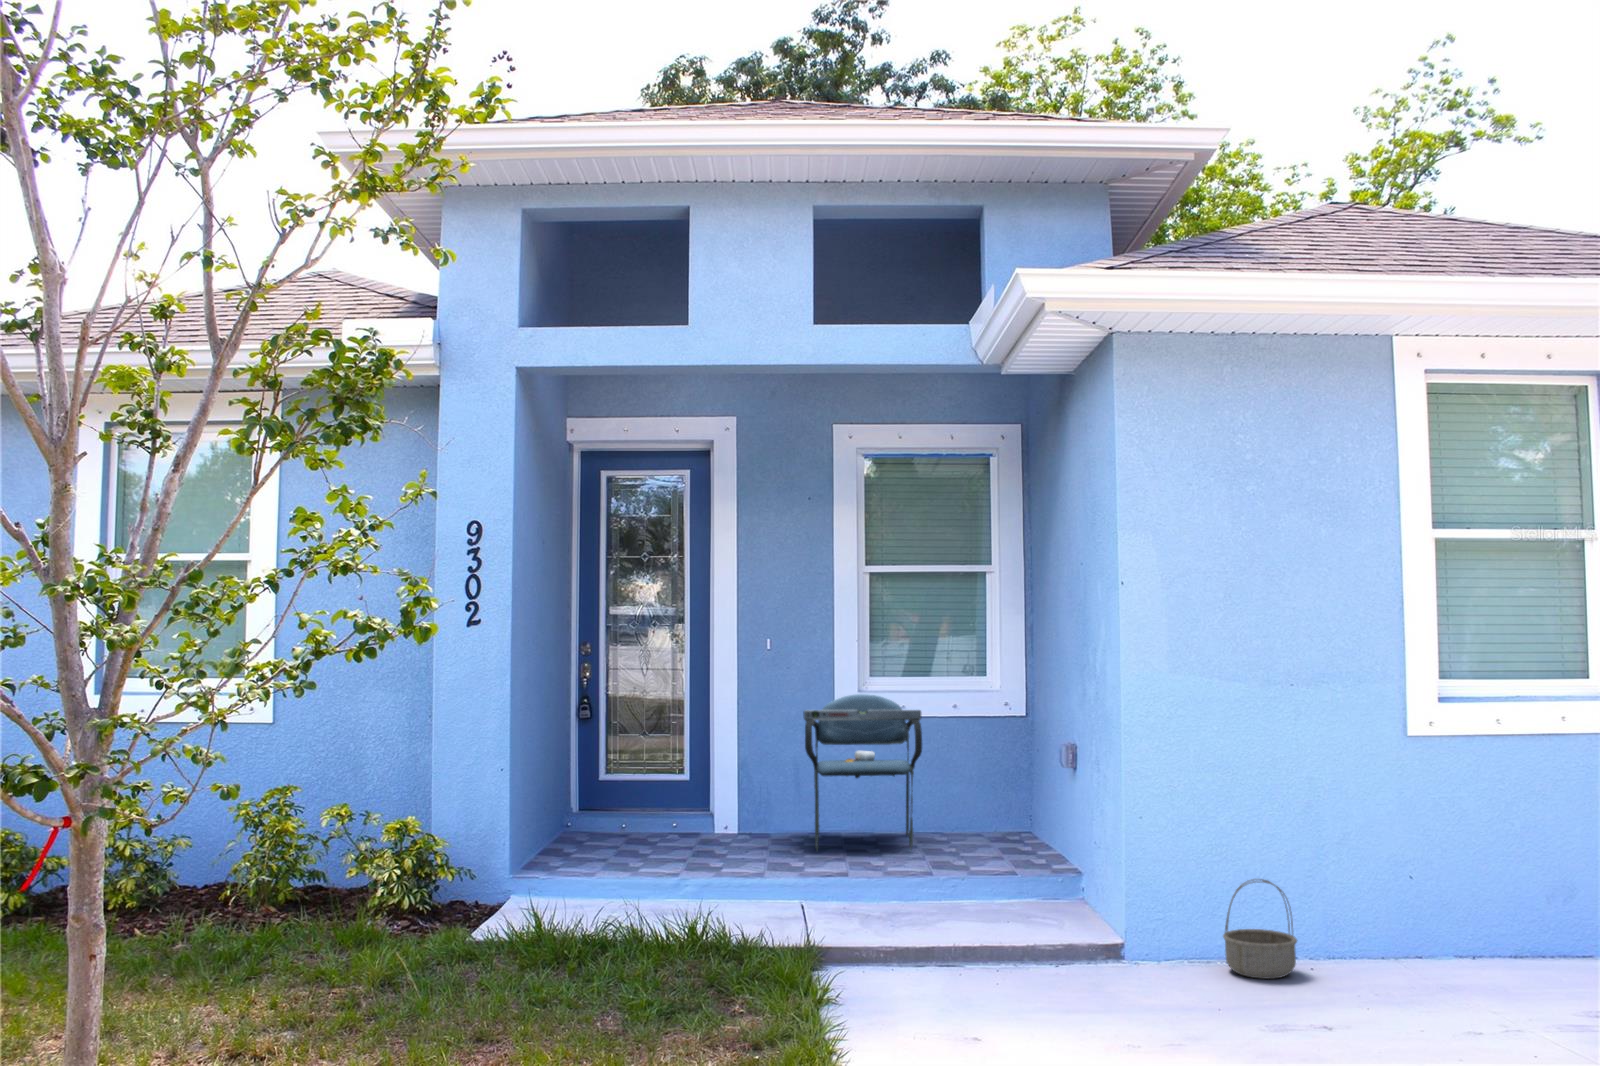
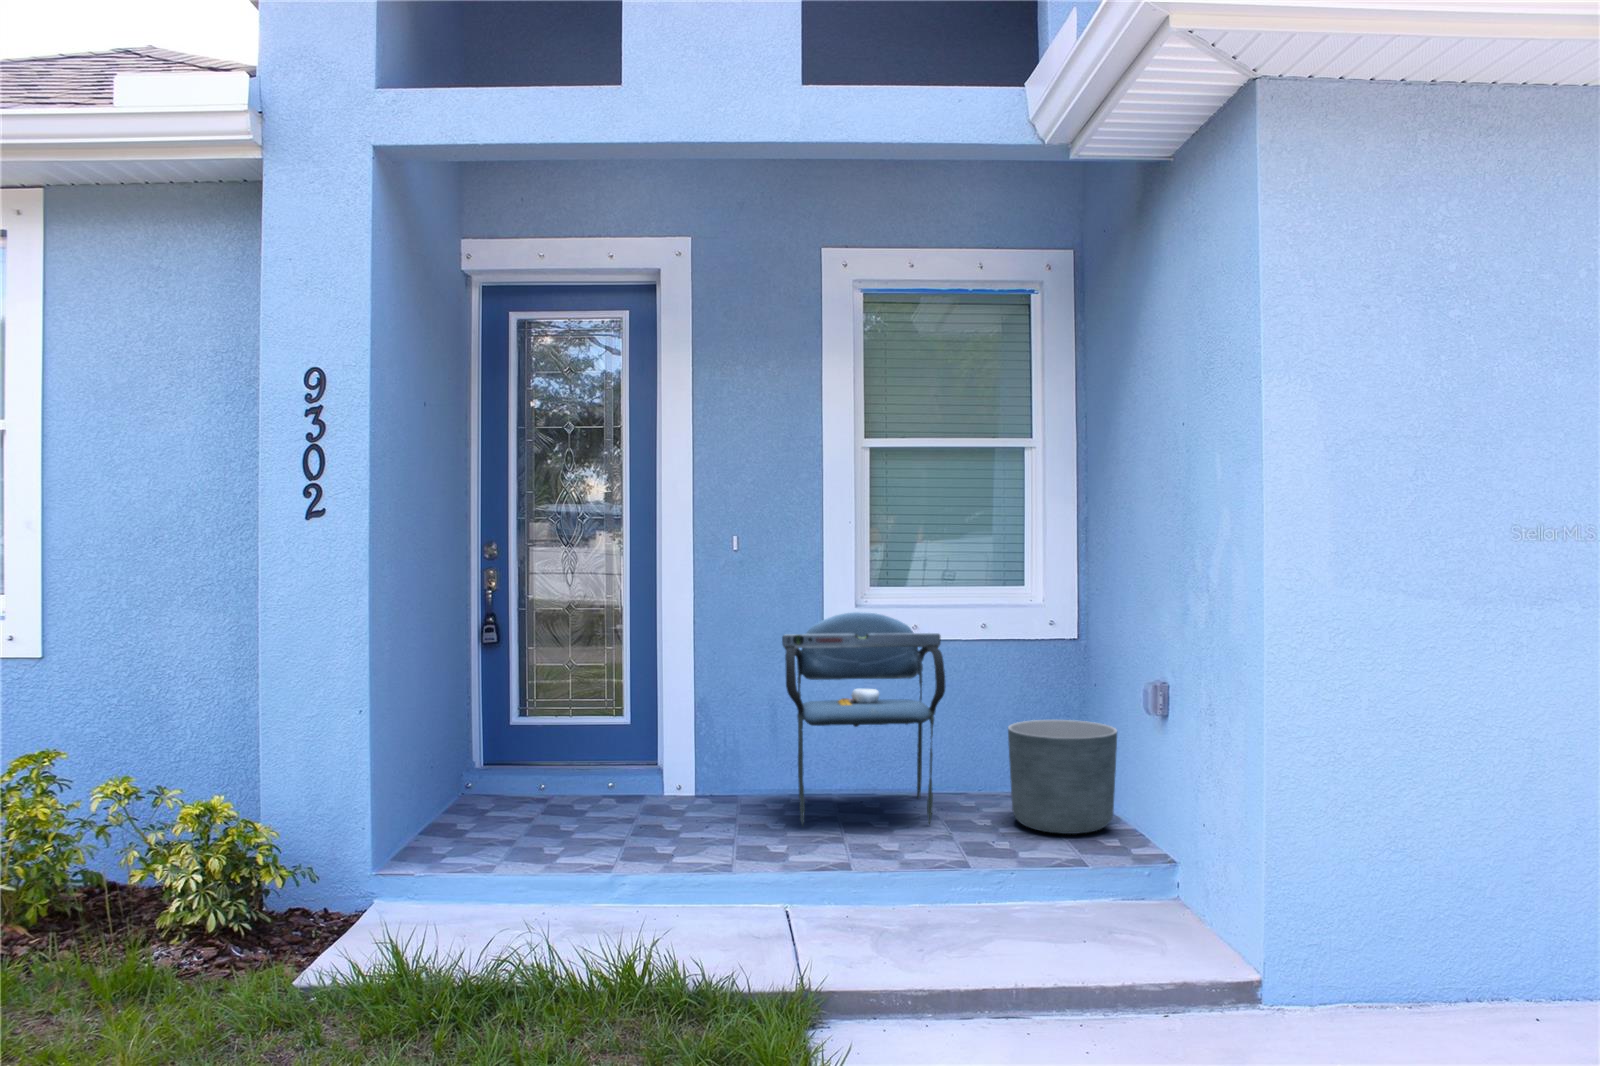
planter: none [969,775,1049,857] -> present [1008,720,1117,834]
basket: present [1223,879,1297,979] -> none [1417,891,1533,1040]

